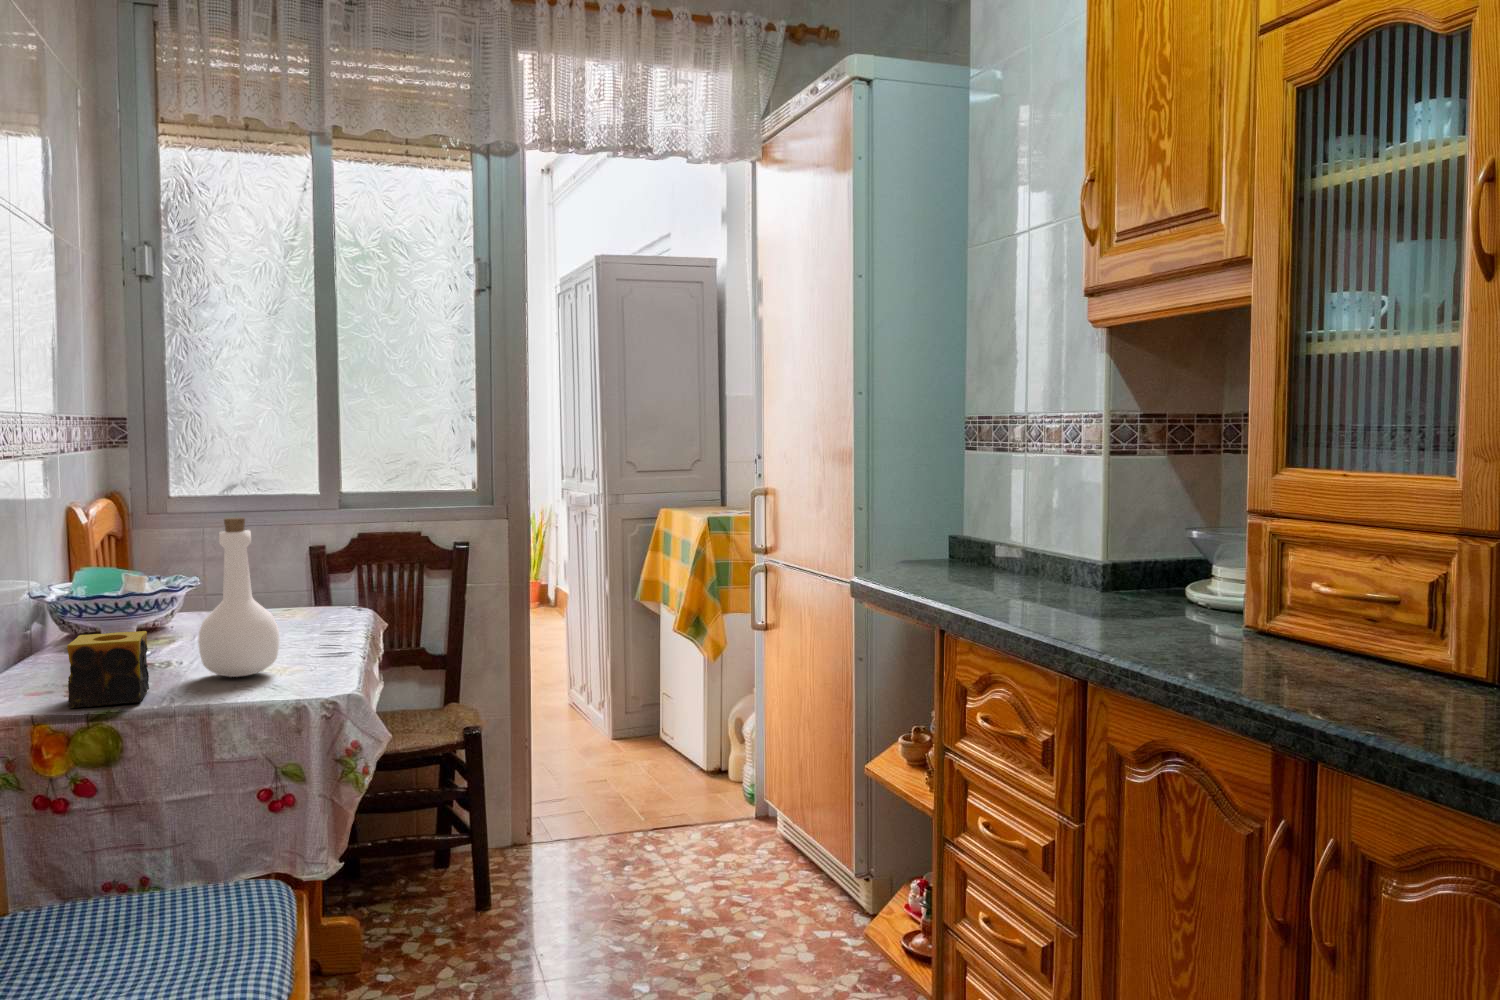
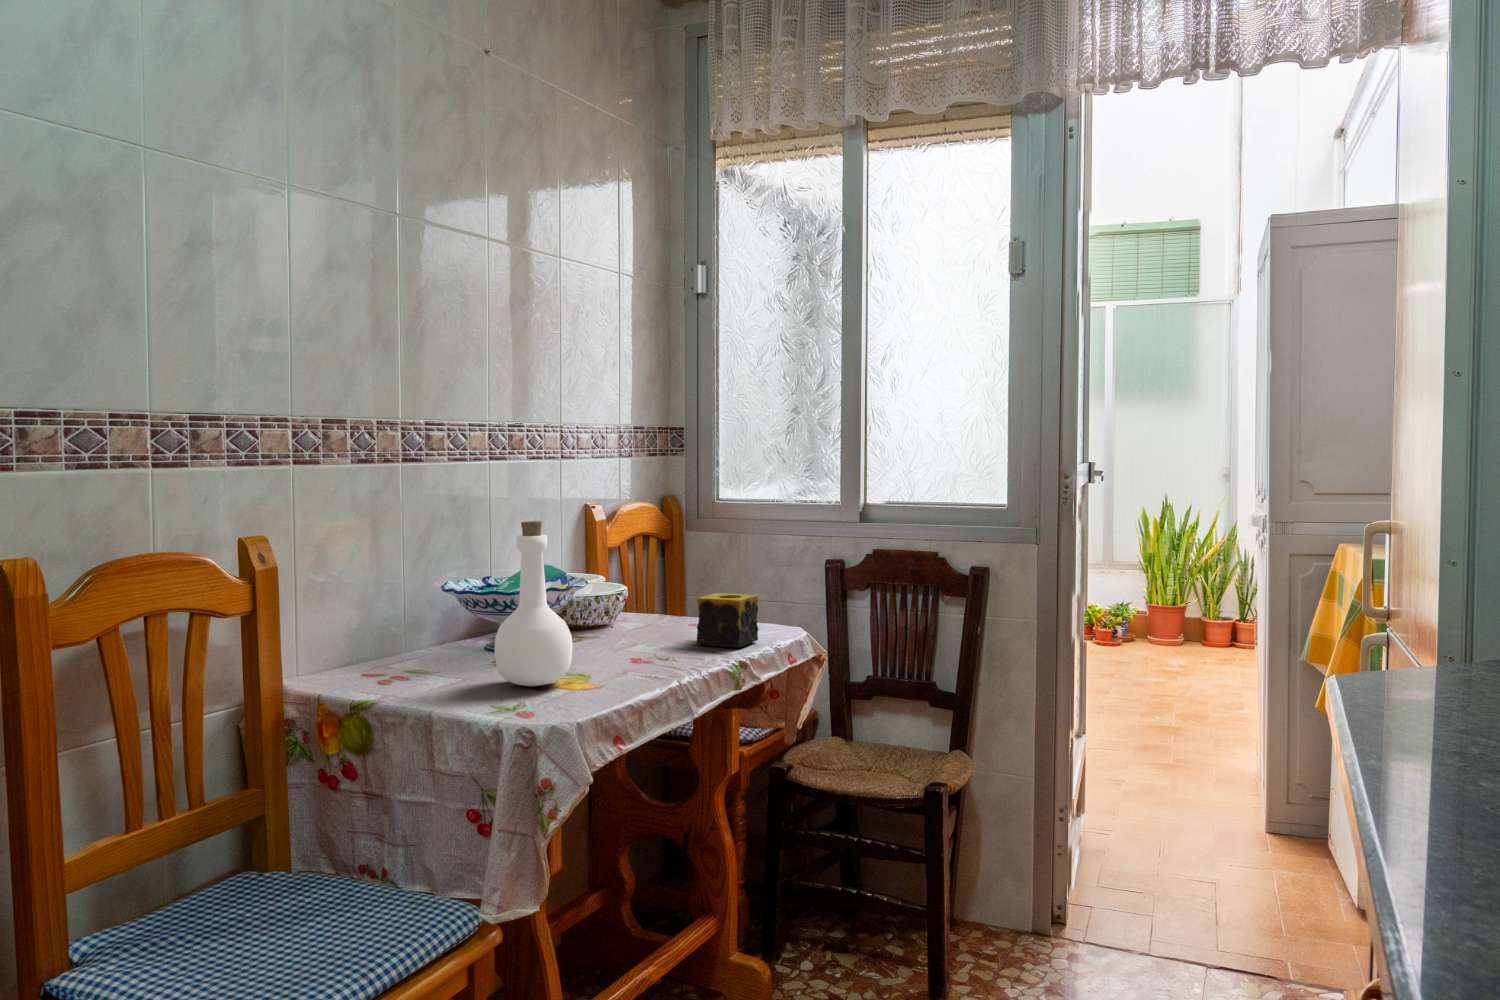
candle: present [67,631,149,708] -> present [697,593,758,648]

